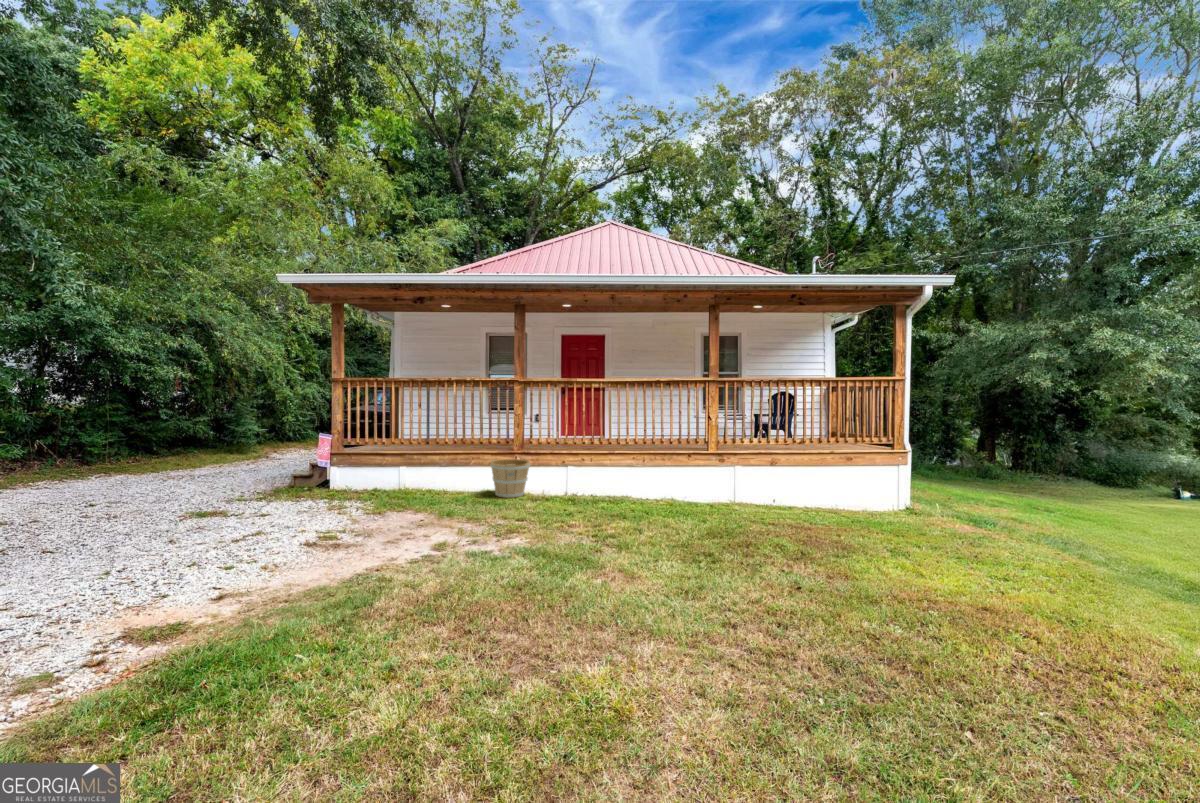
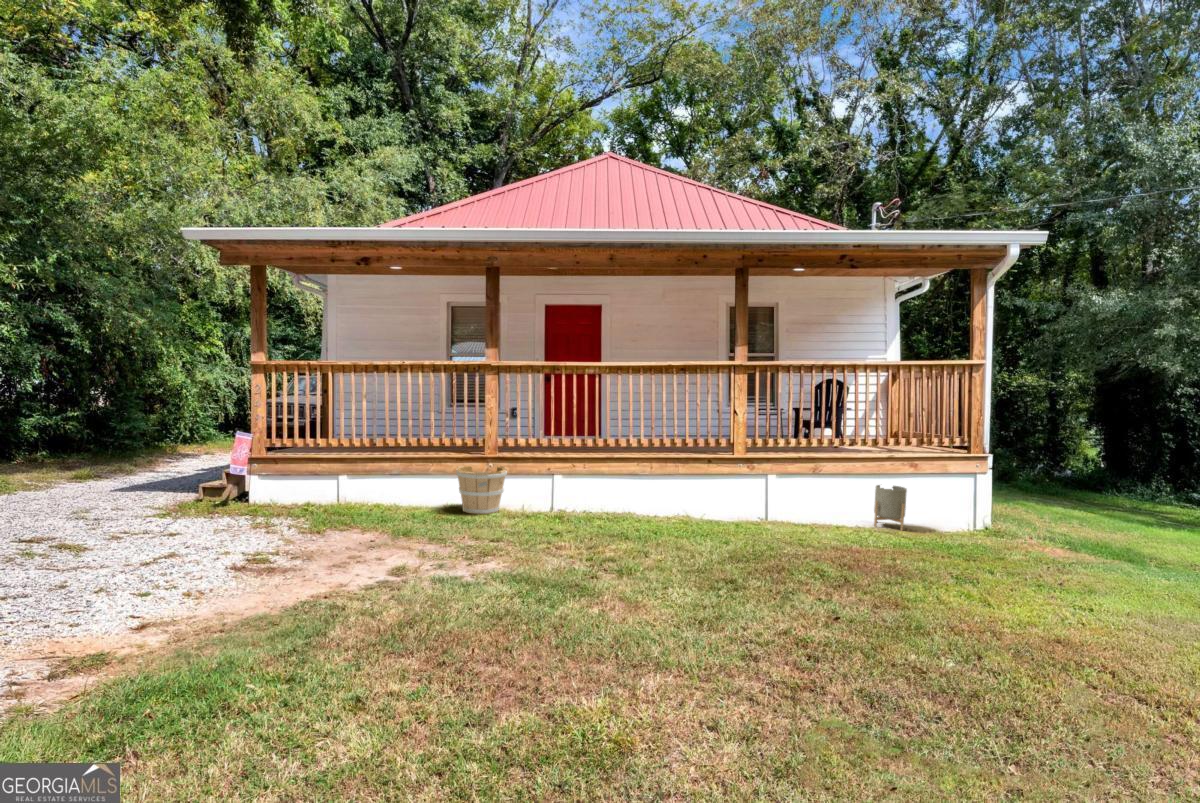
planter: none [820,475,845,511] -> present [874,485,907,531]

